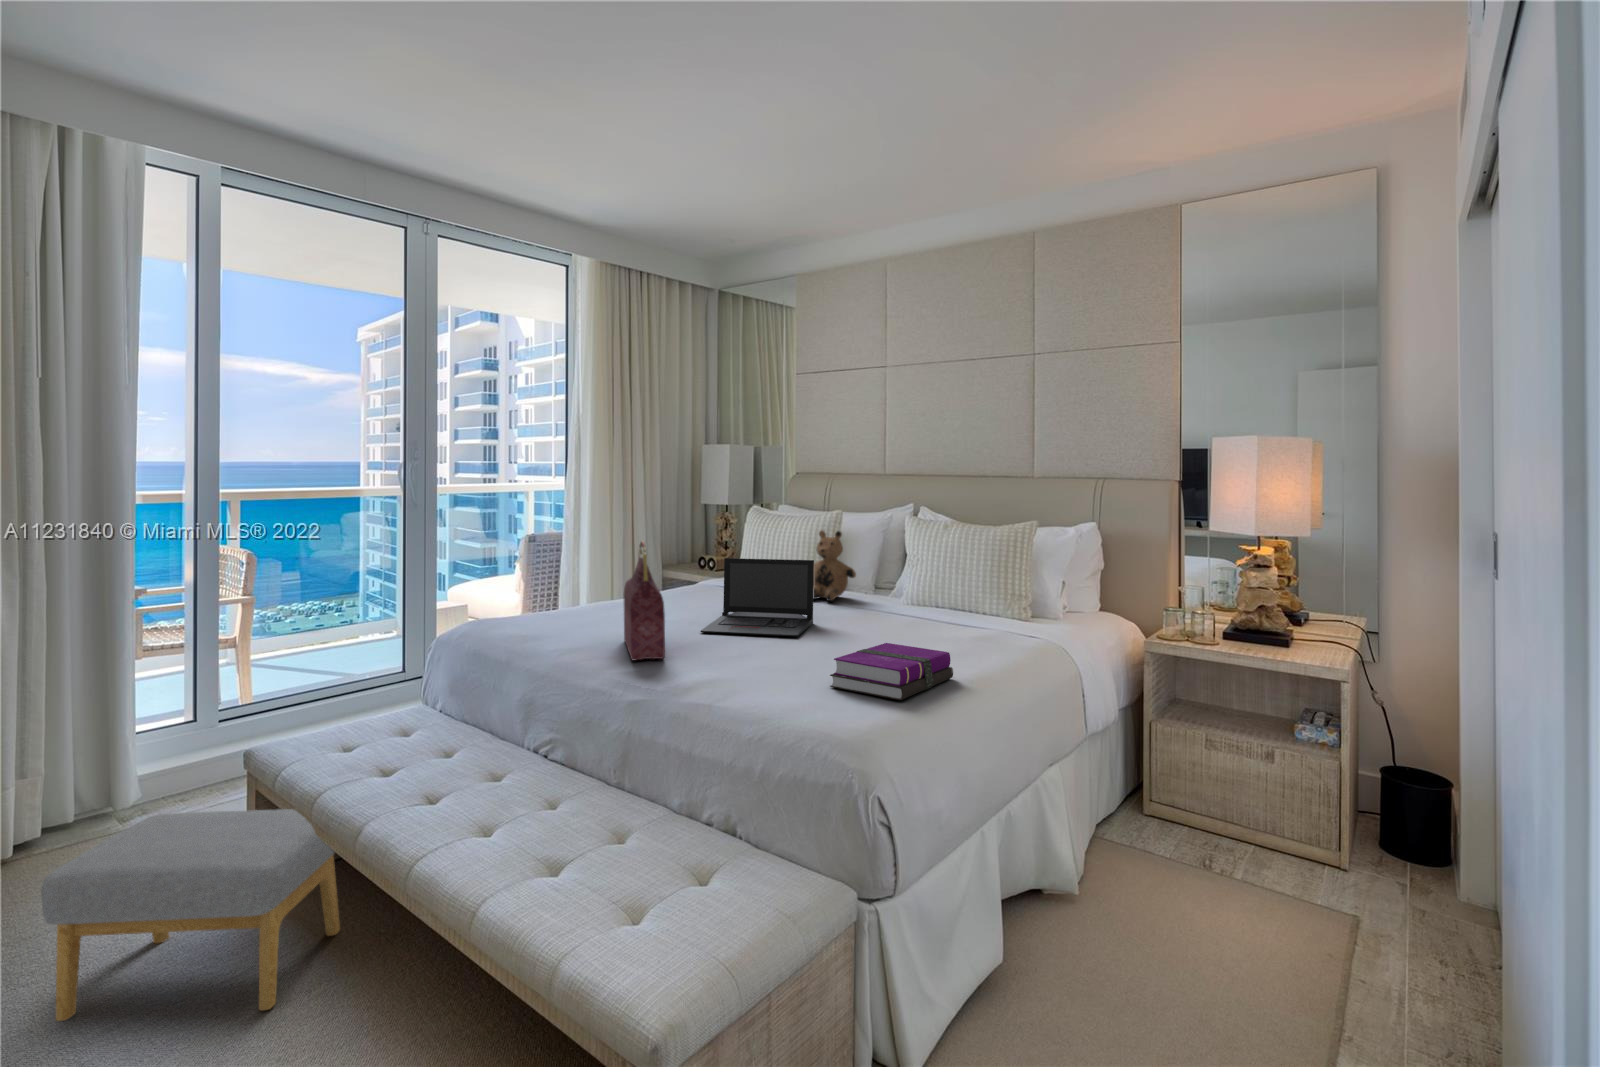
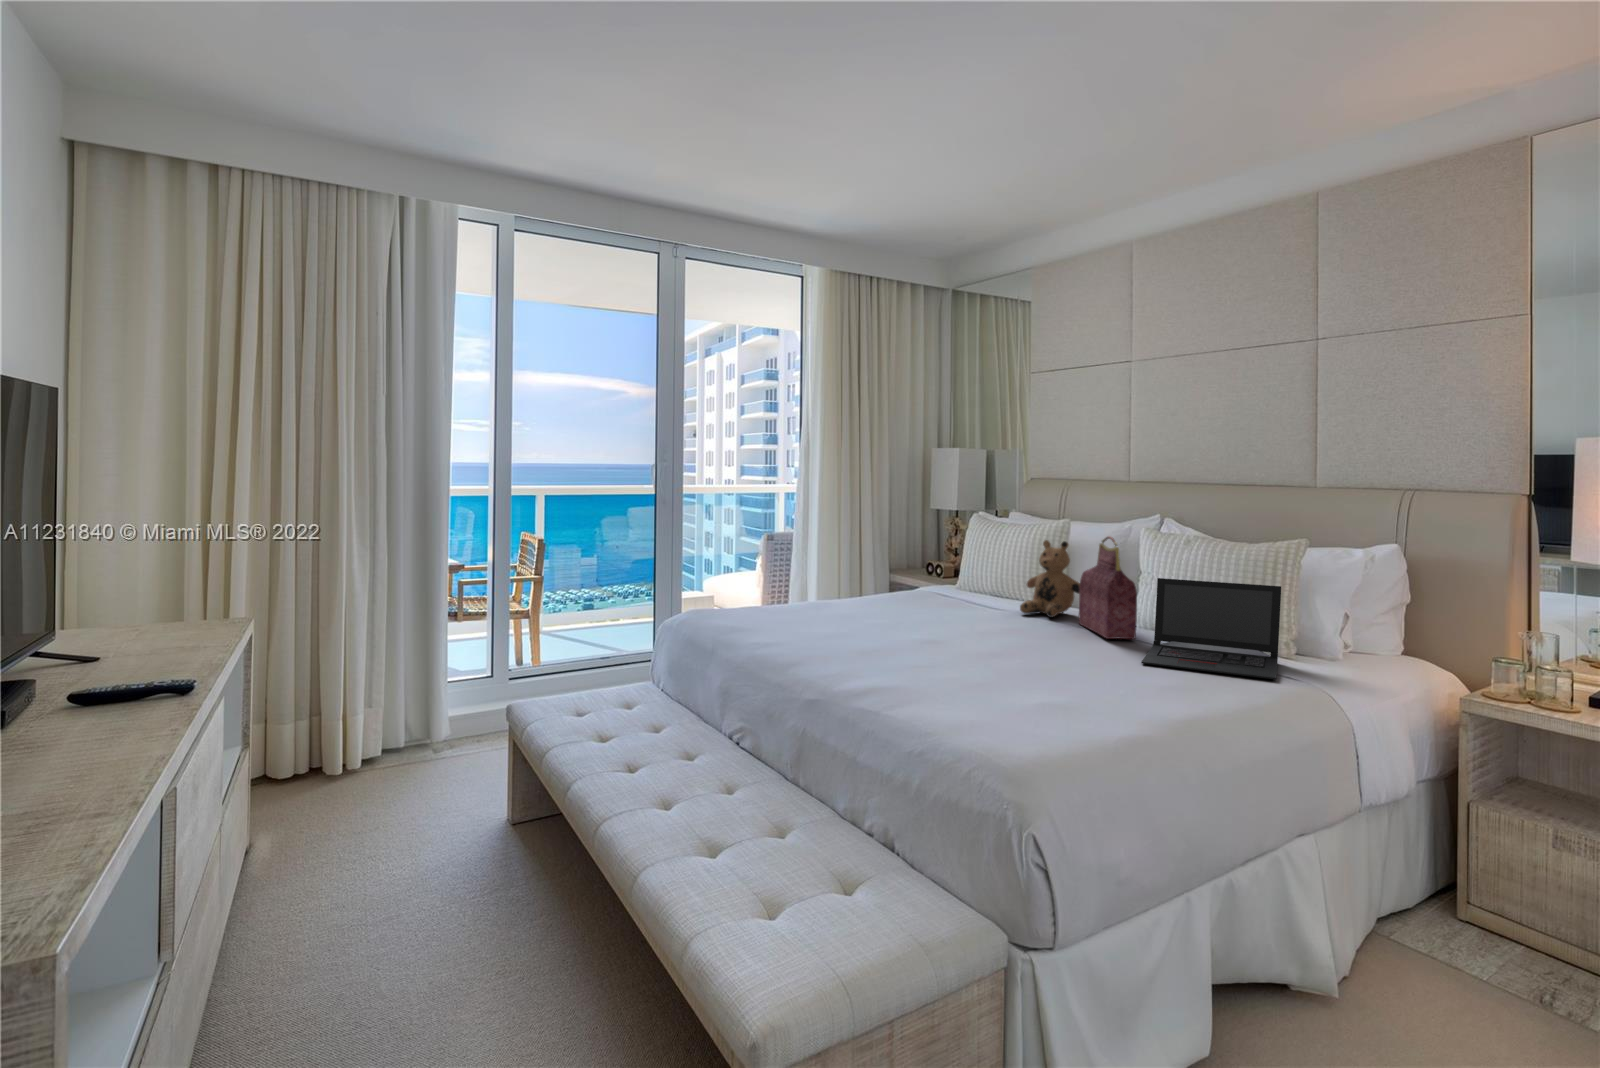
handbag: present [624,541,665,660] -> present [1079,536,1137,639]
laptop: present [701,558,814,636] -> present [1141,578,1281,679]
hardback book: present [830,643,953,700] -> none [1014,666,1165,731]
footstool: present [41,809,340,1021] -> none [342,756,560,937]

